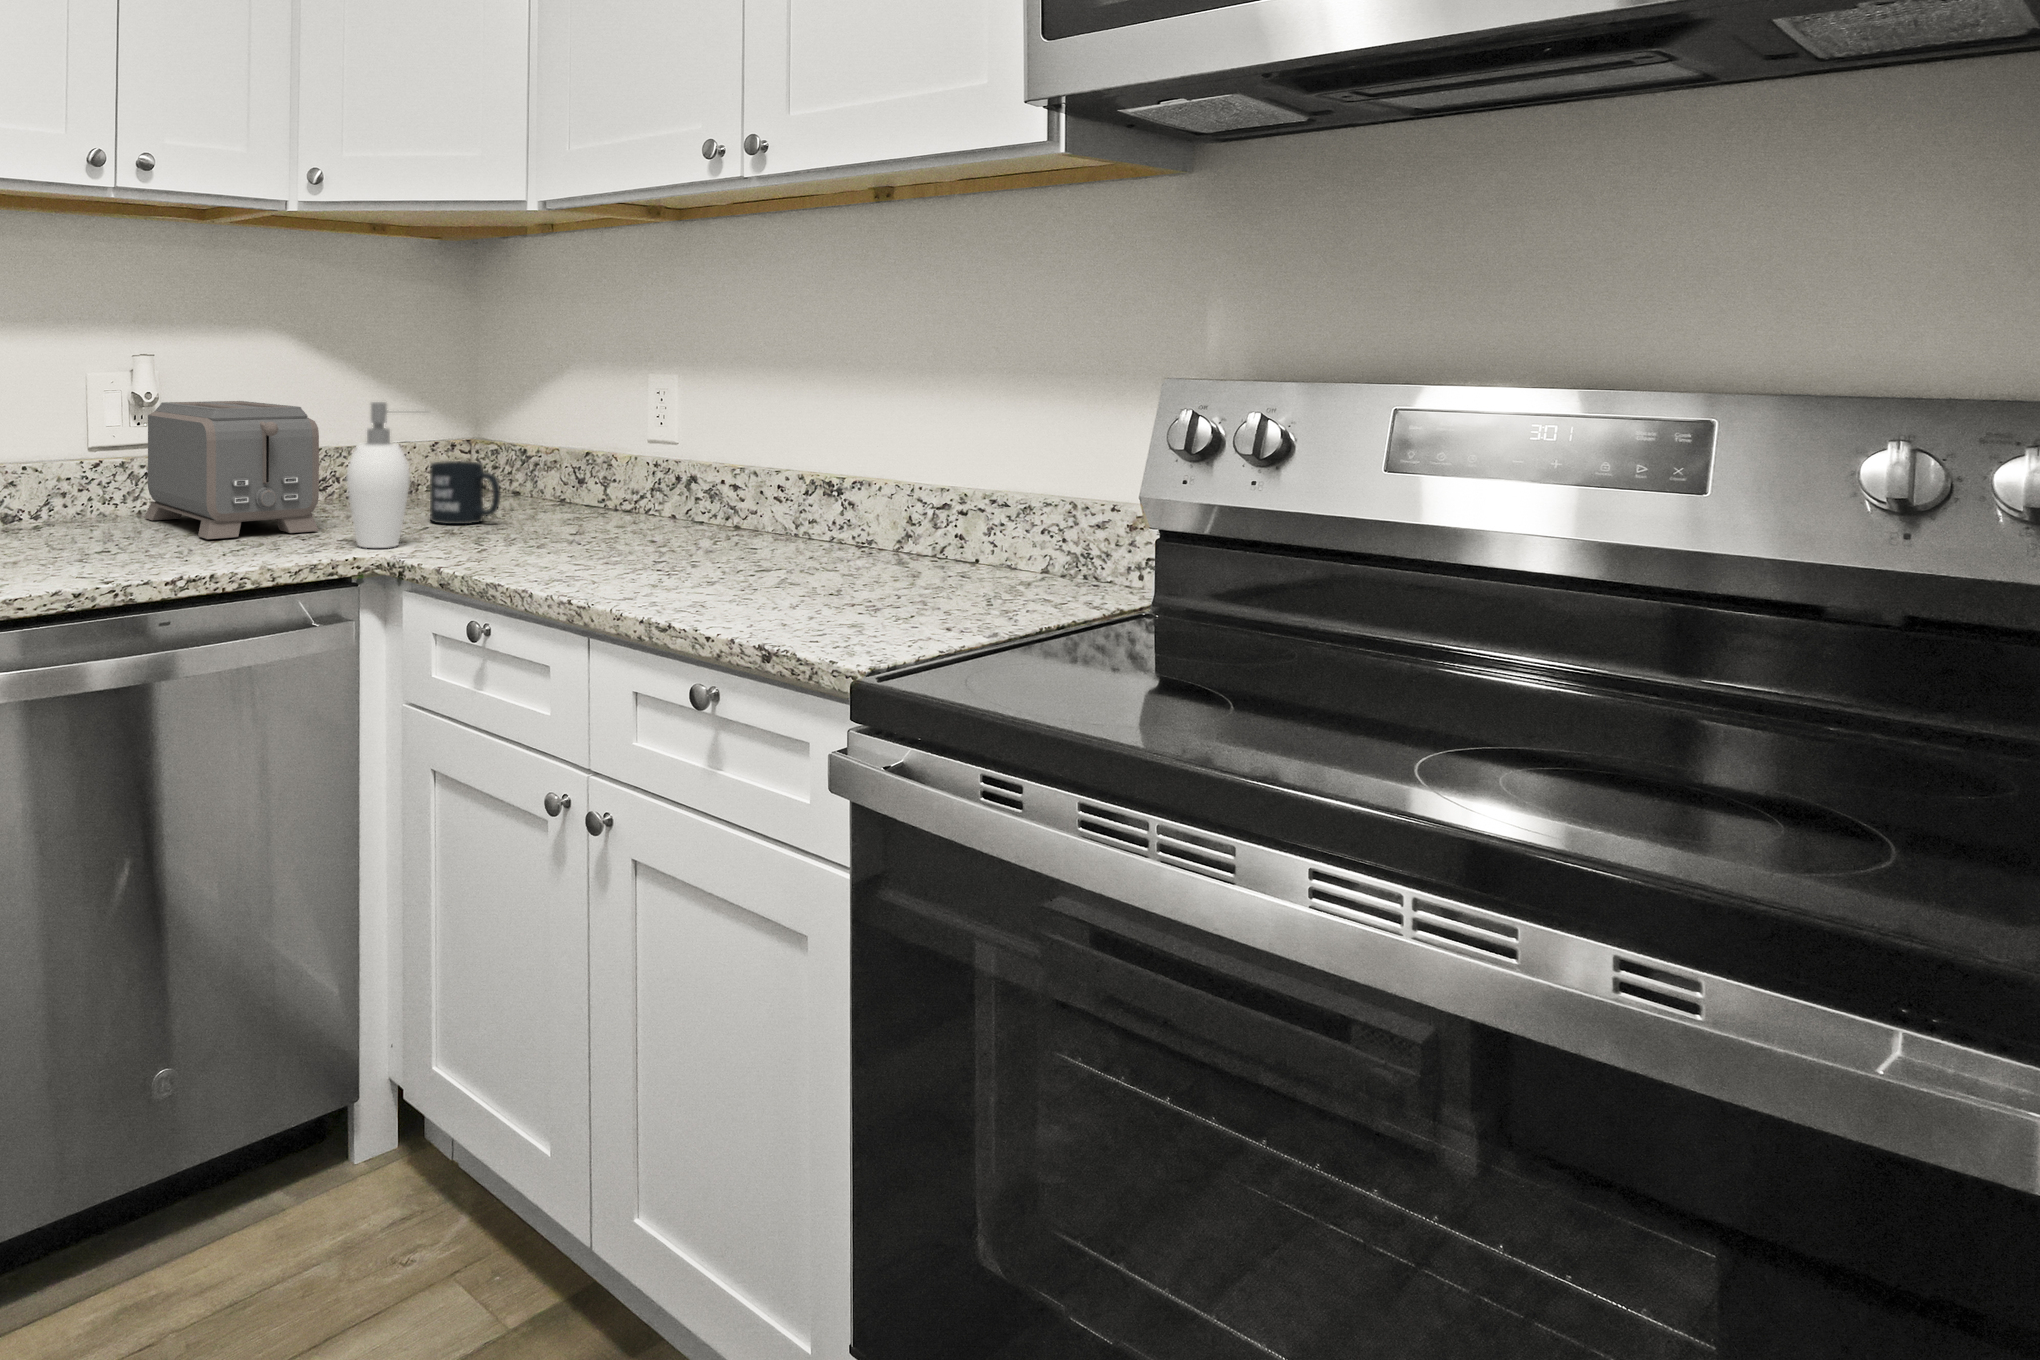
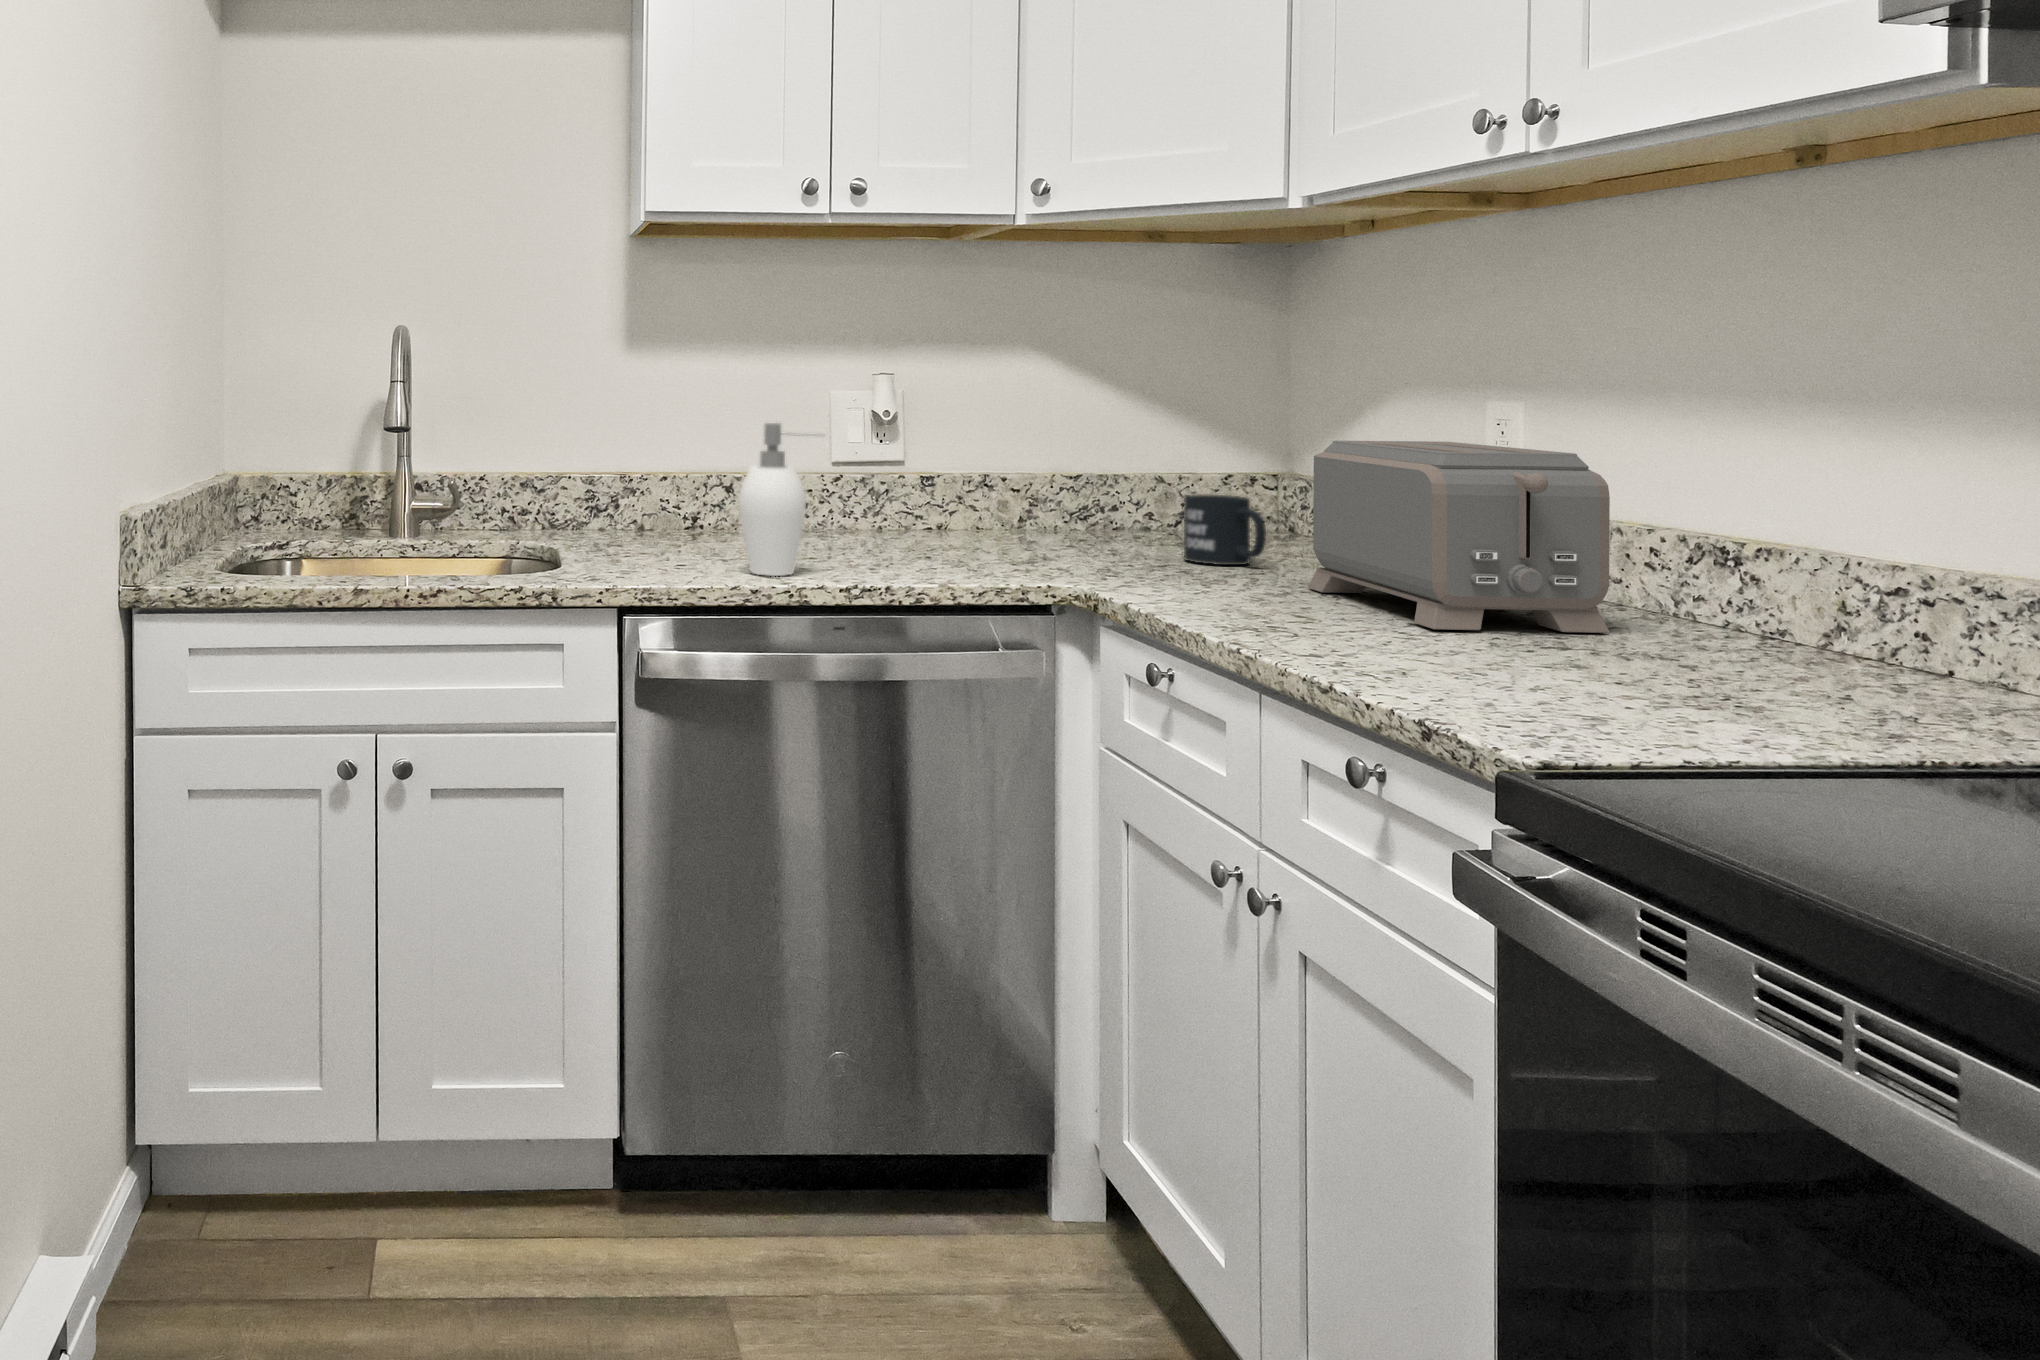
toaster: present [145,401,319,539] -> present [1308,441,1610,633]
soap dispenser: present [346,402,410,548] -> present [739,423,806,576]

